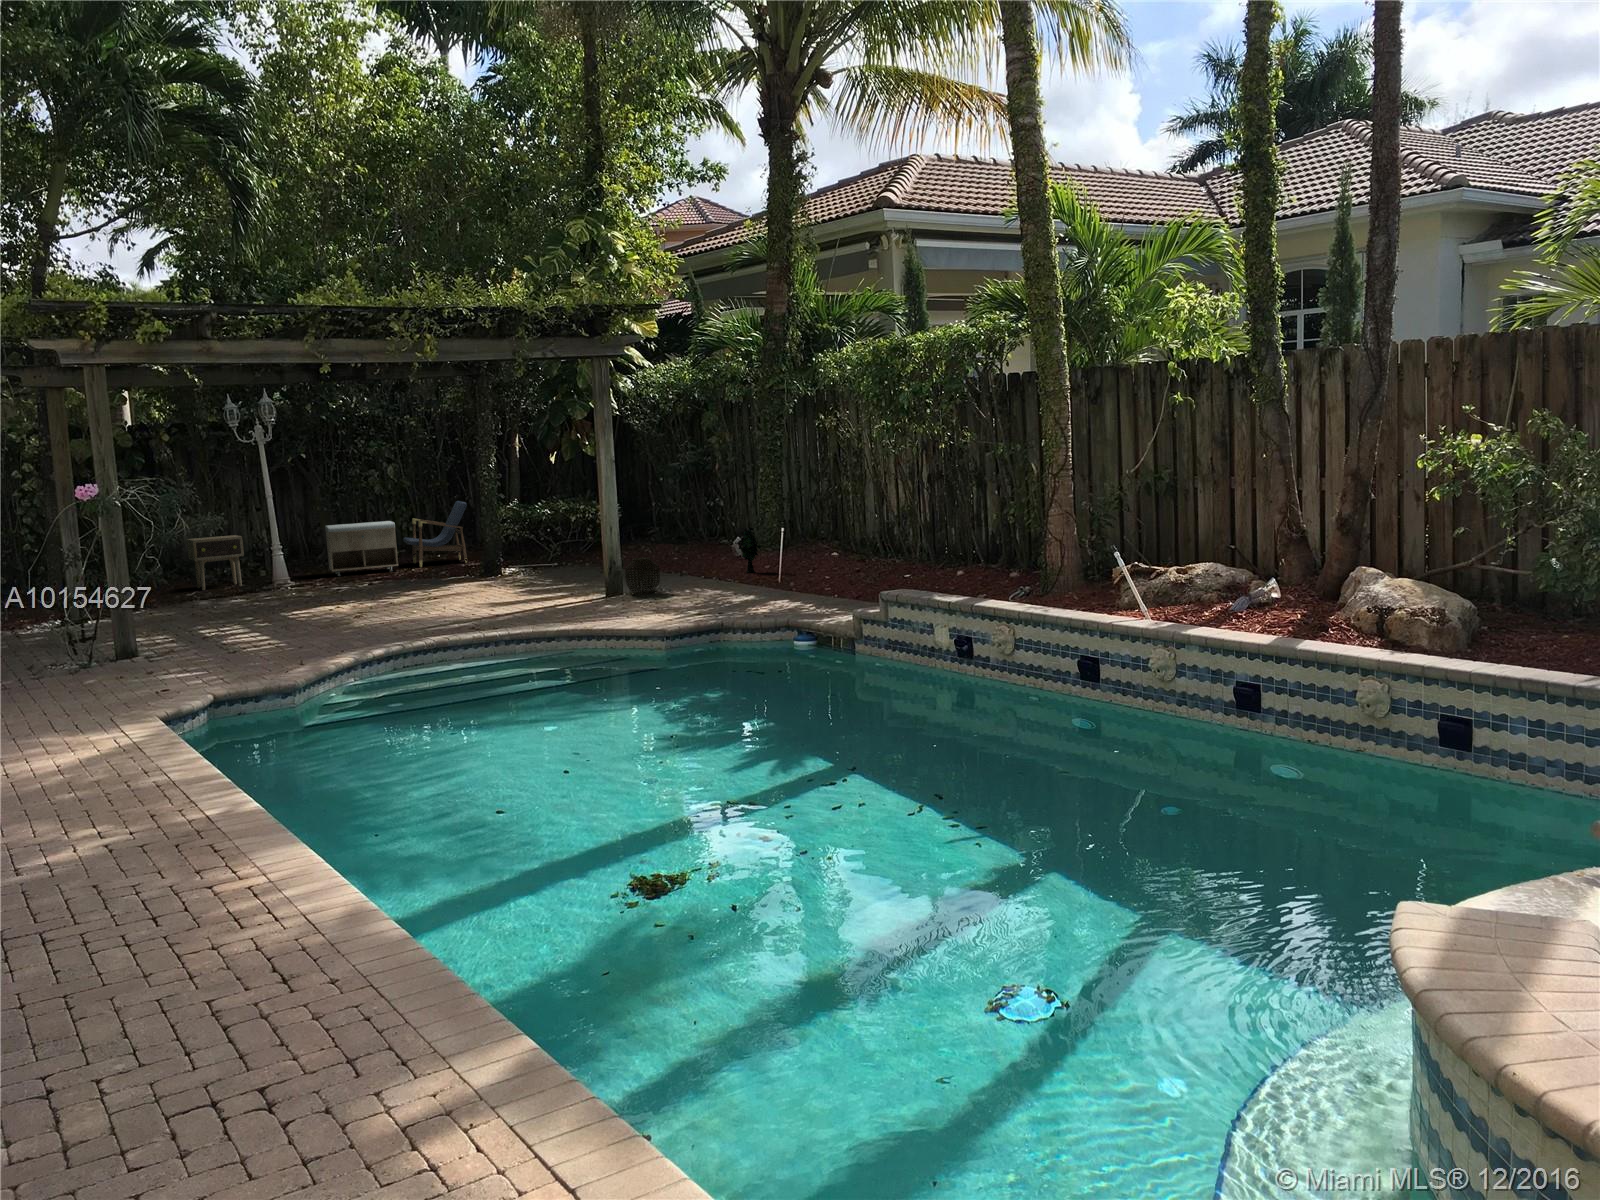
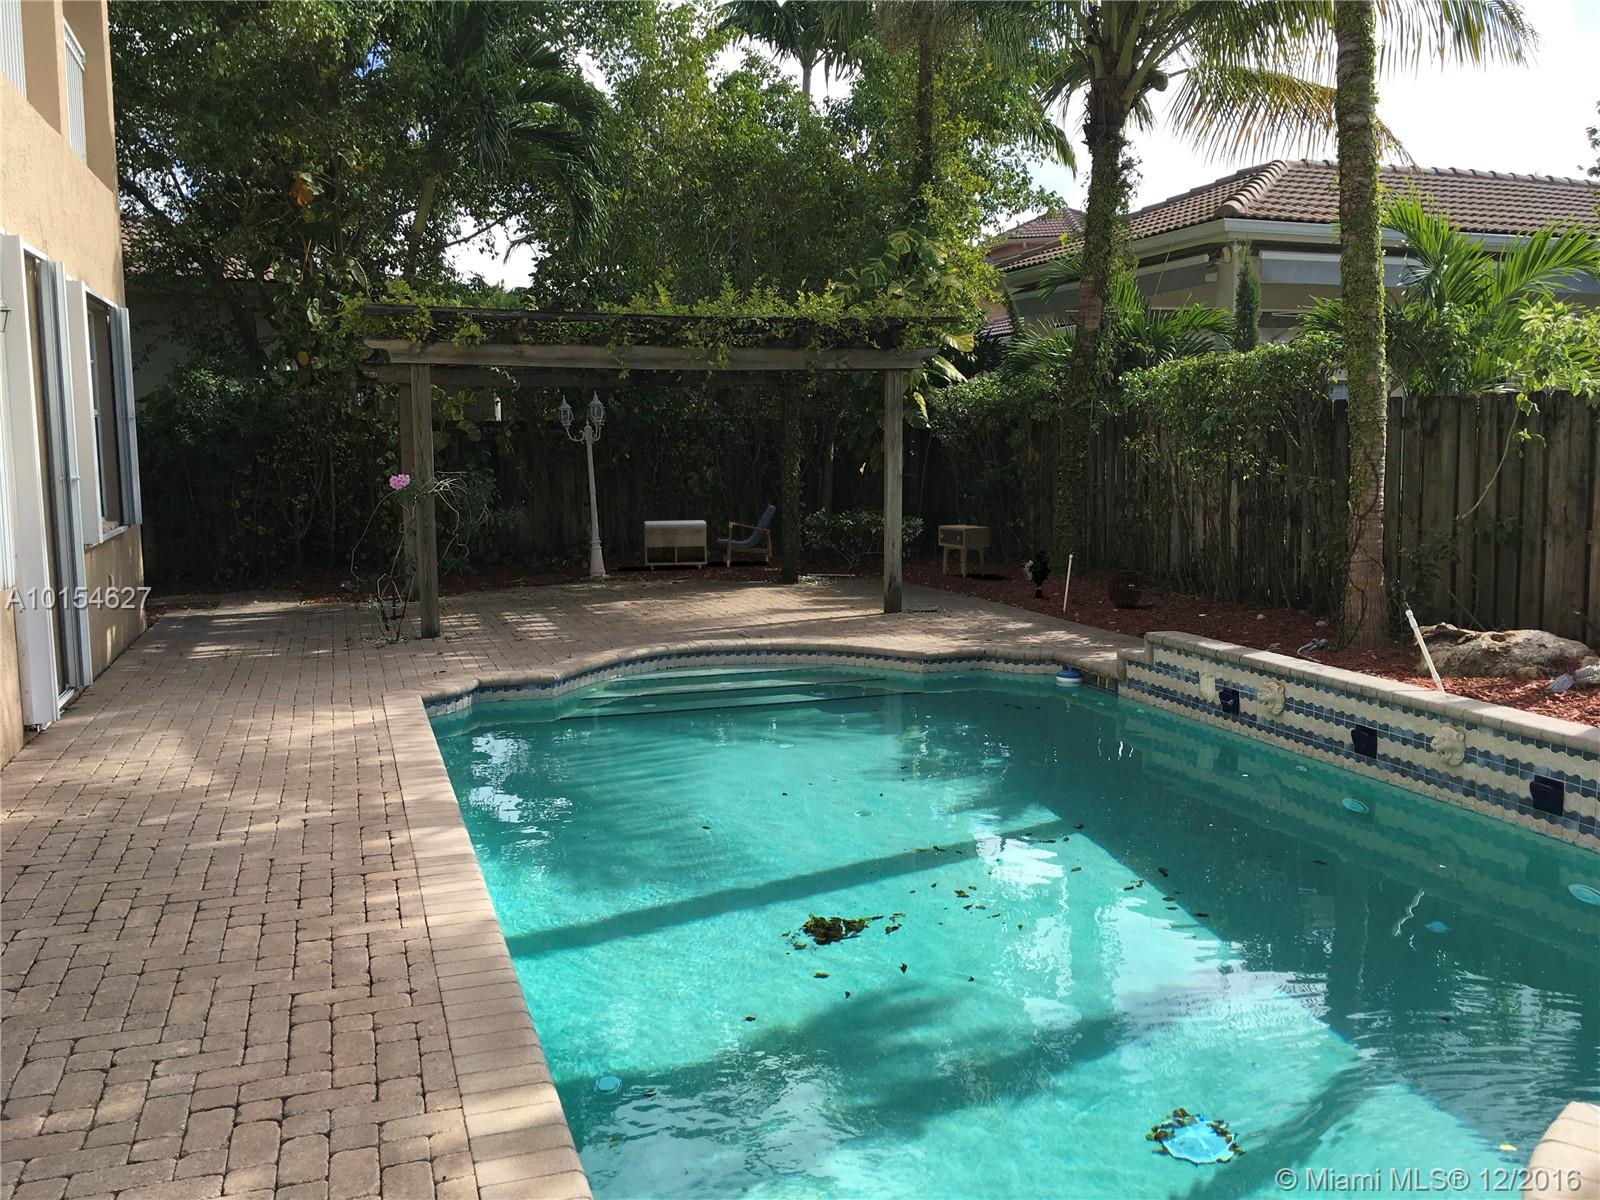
side table: present [187,535,244,590] -> present [939,525,990,578]
woven basket: present [625,557,660,595] -> present [1107,570,1142,607]

